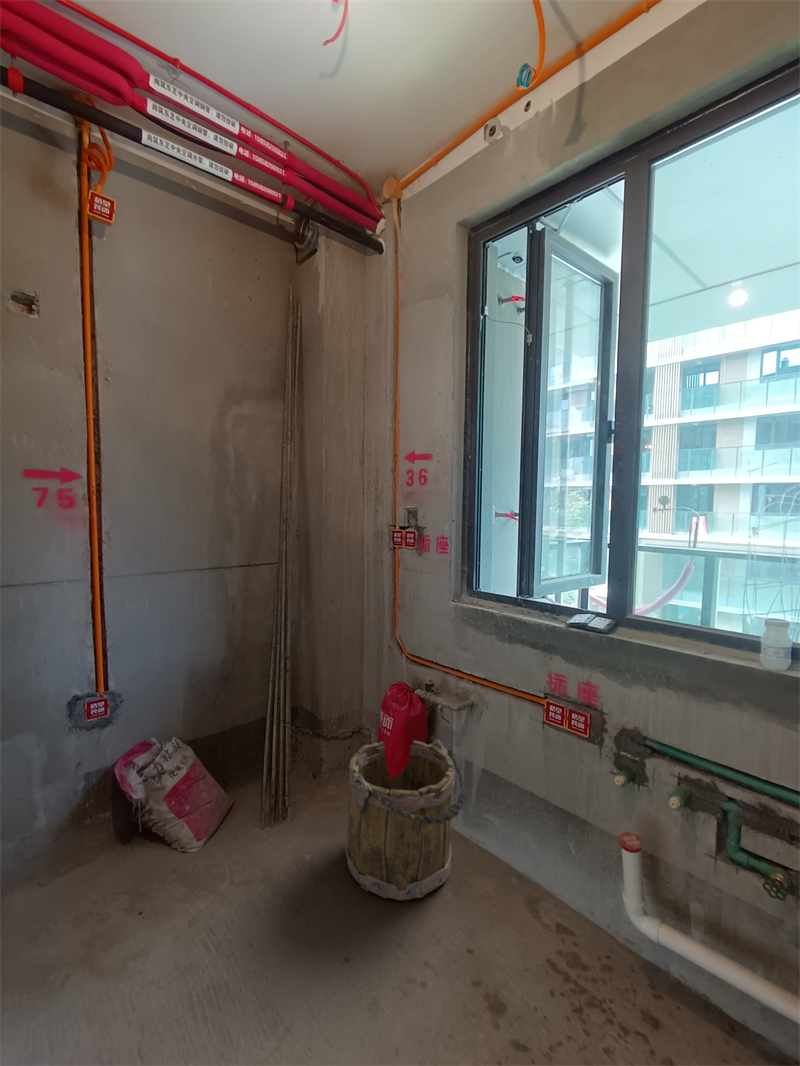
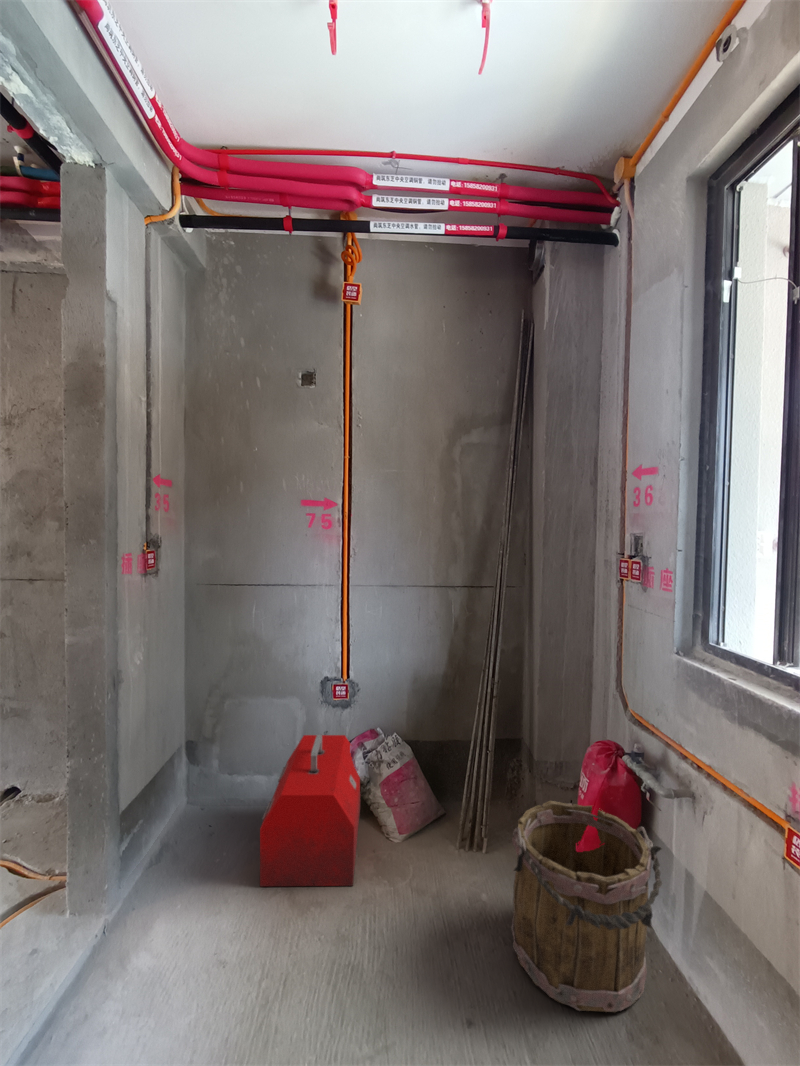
toolbox: none [20,758,172,978] -> present [260,734,361,886]

